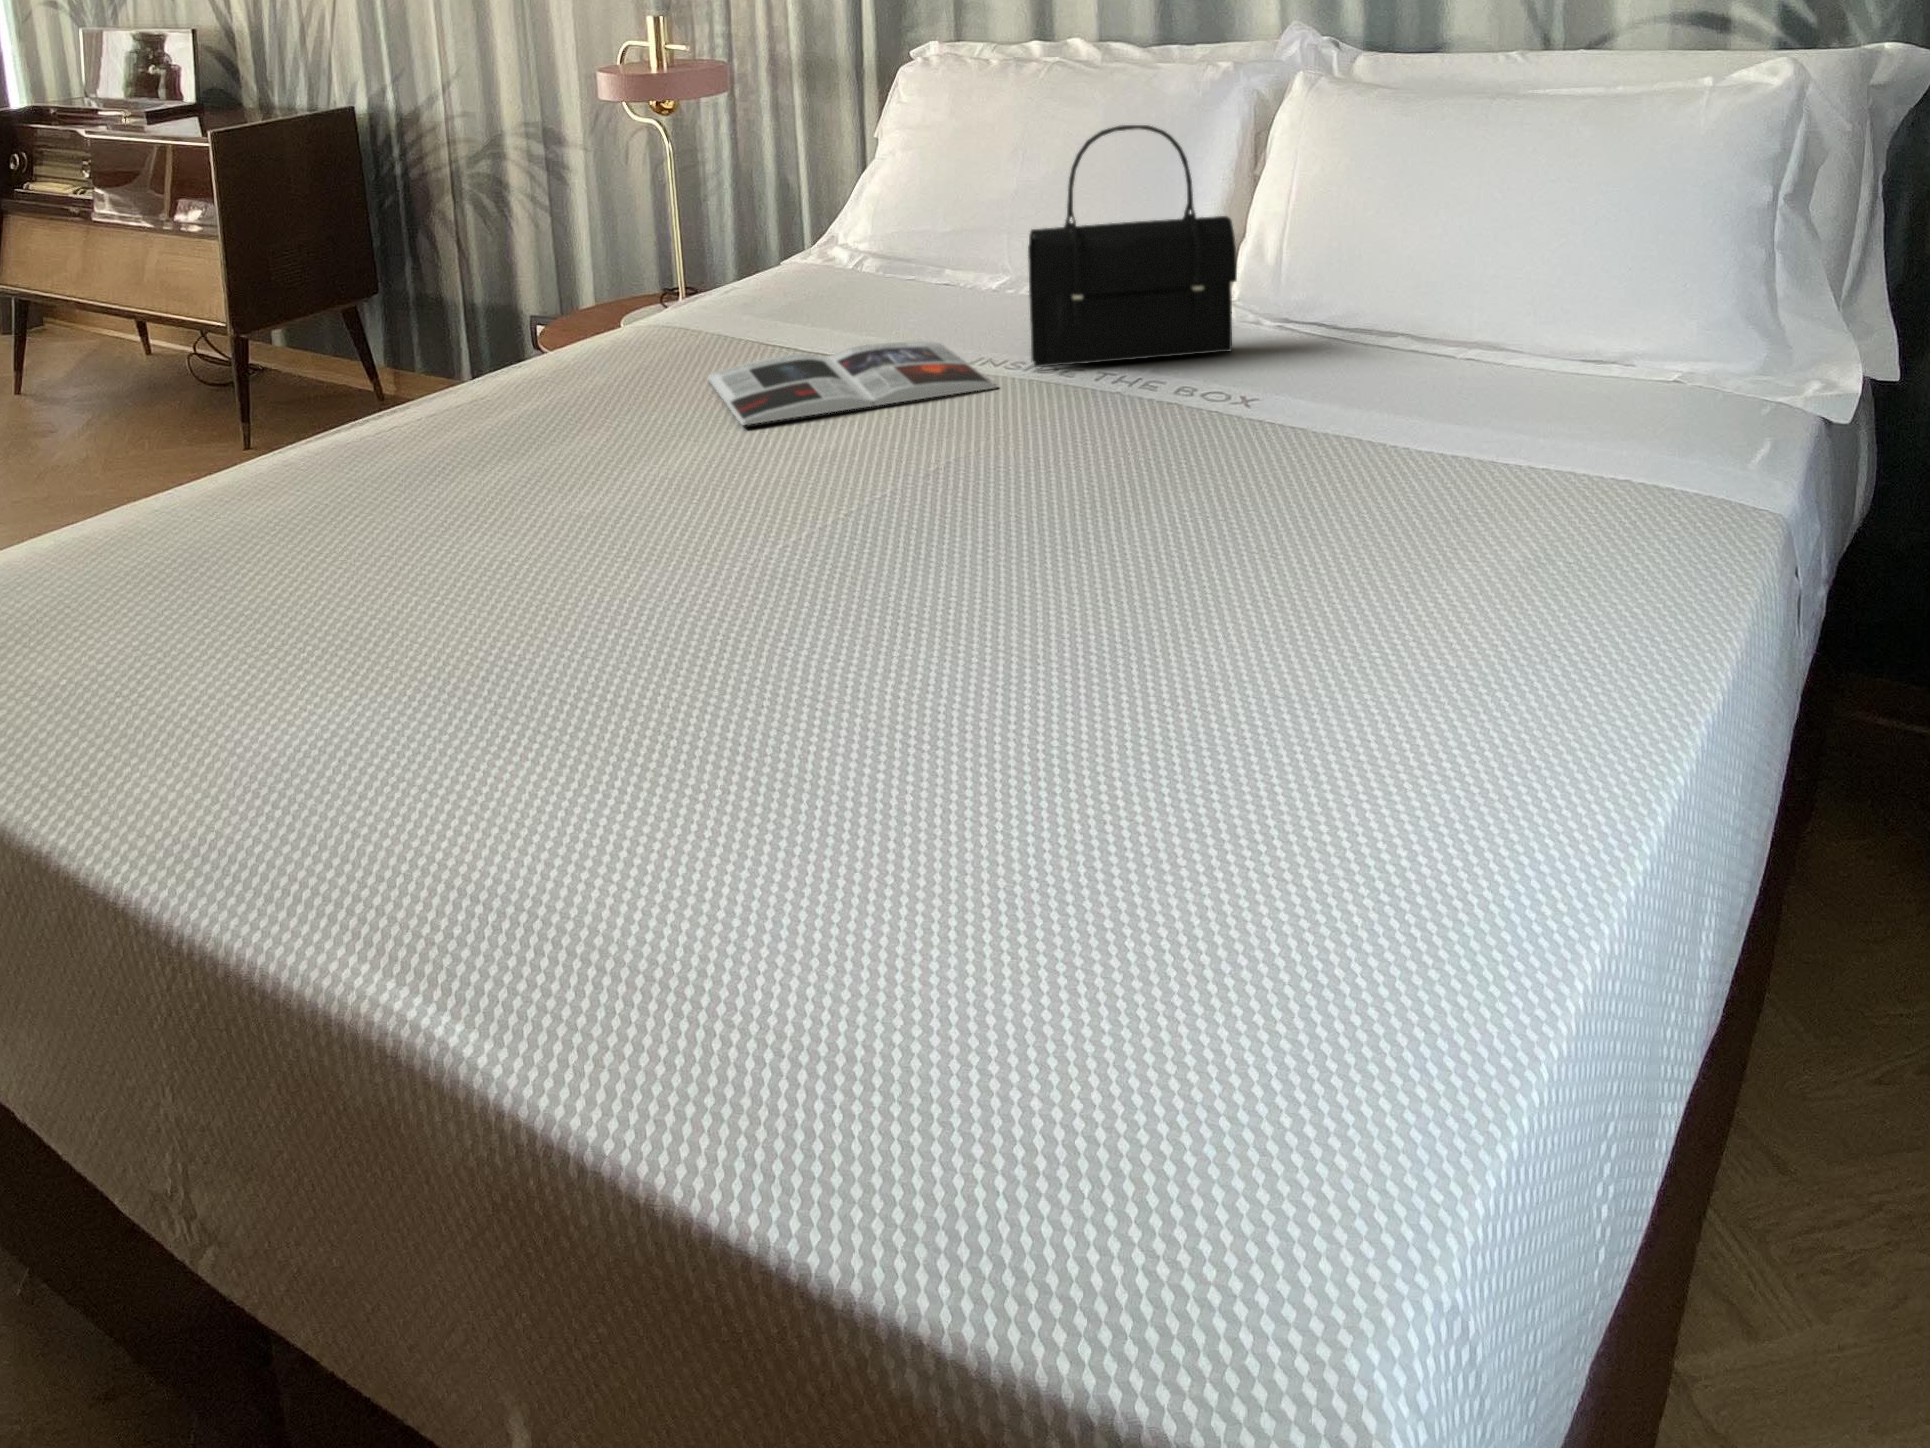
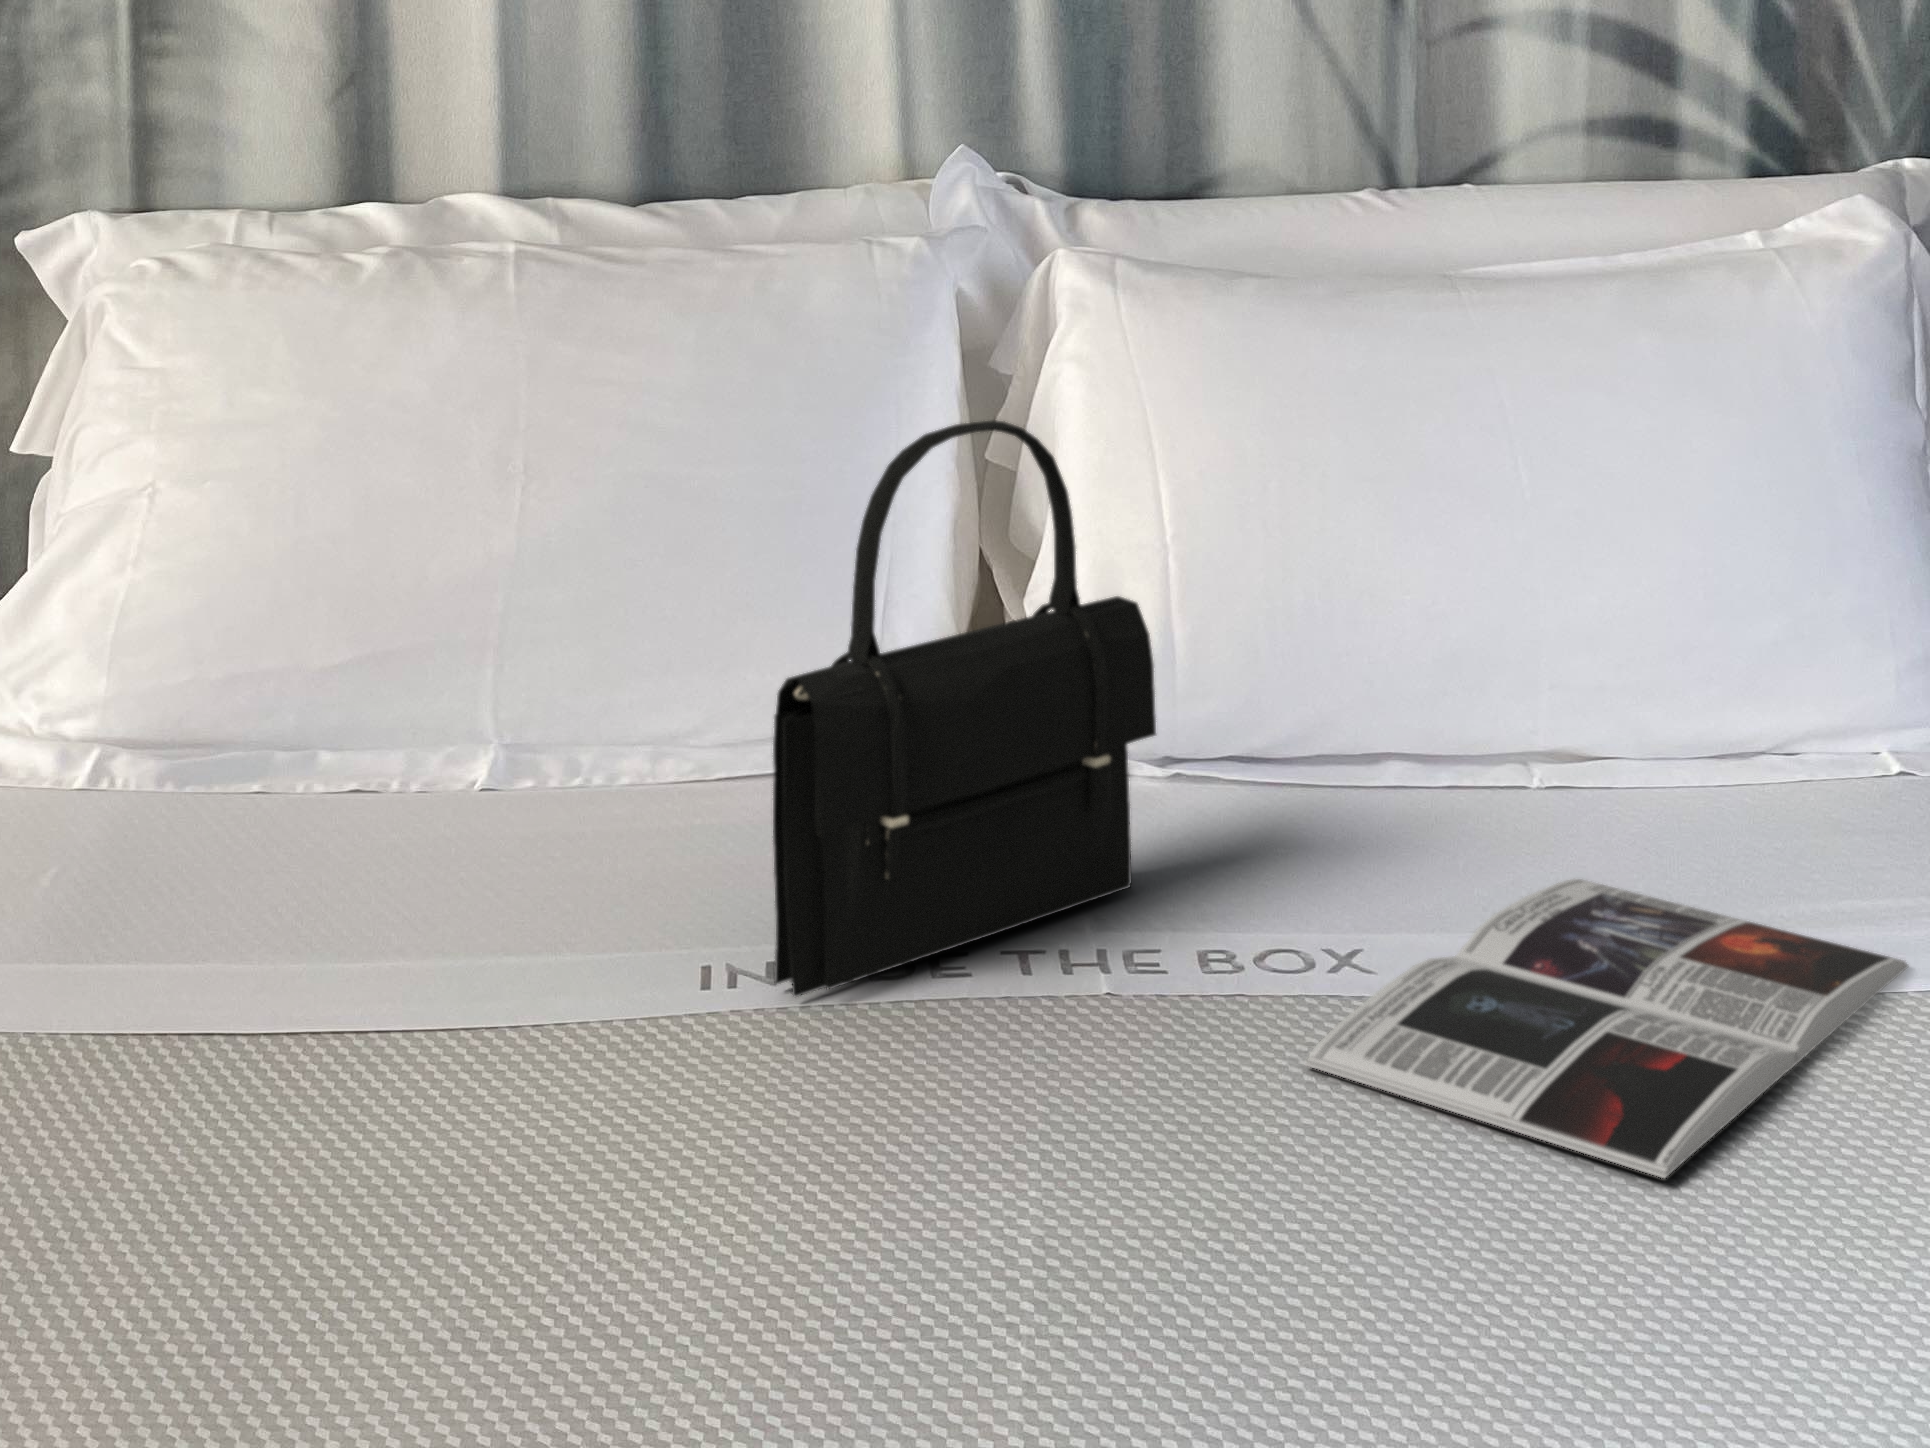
magazine: present [708,341,997,425] -> present [1305,879,1908,1178]

